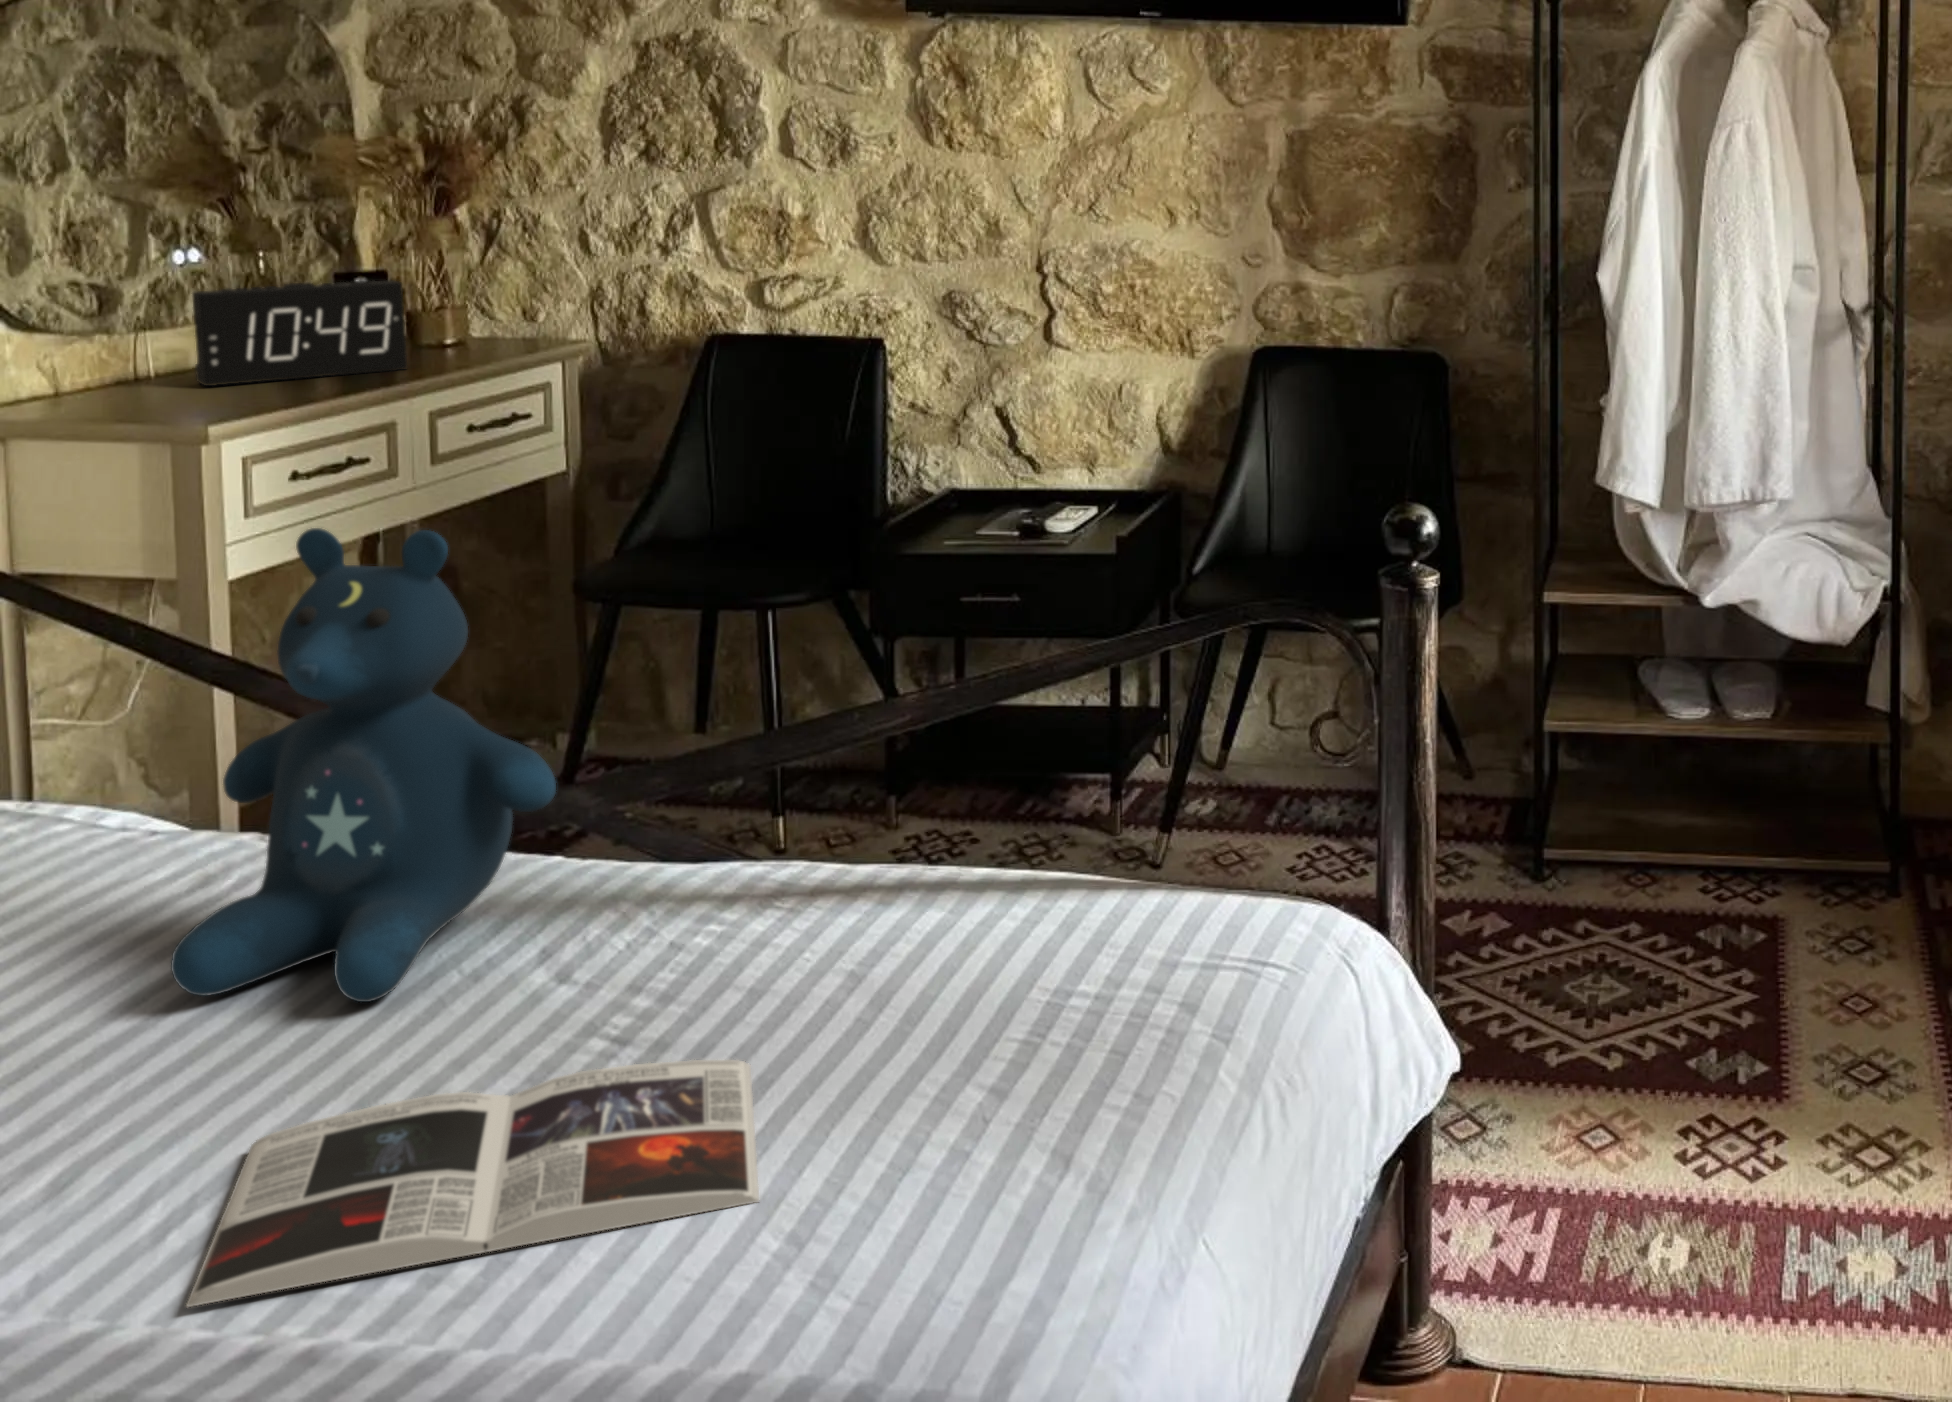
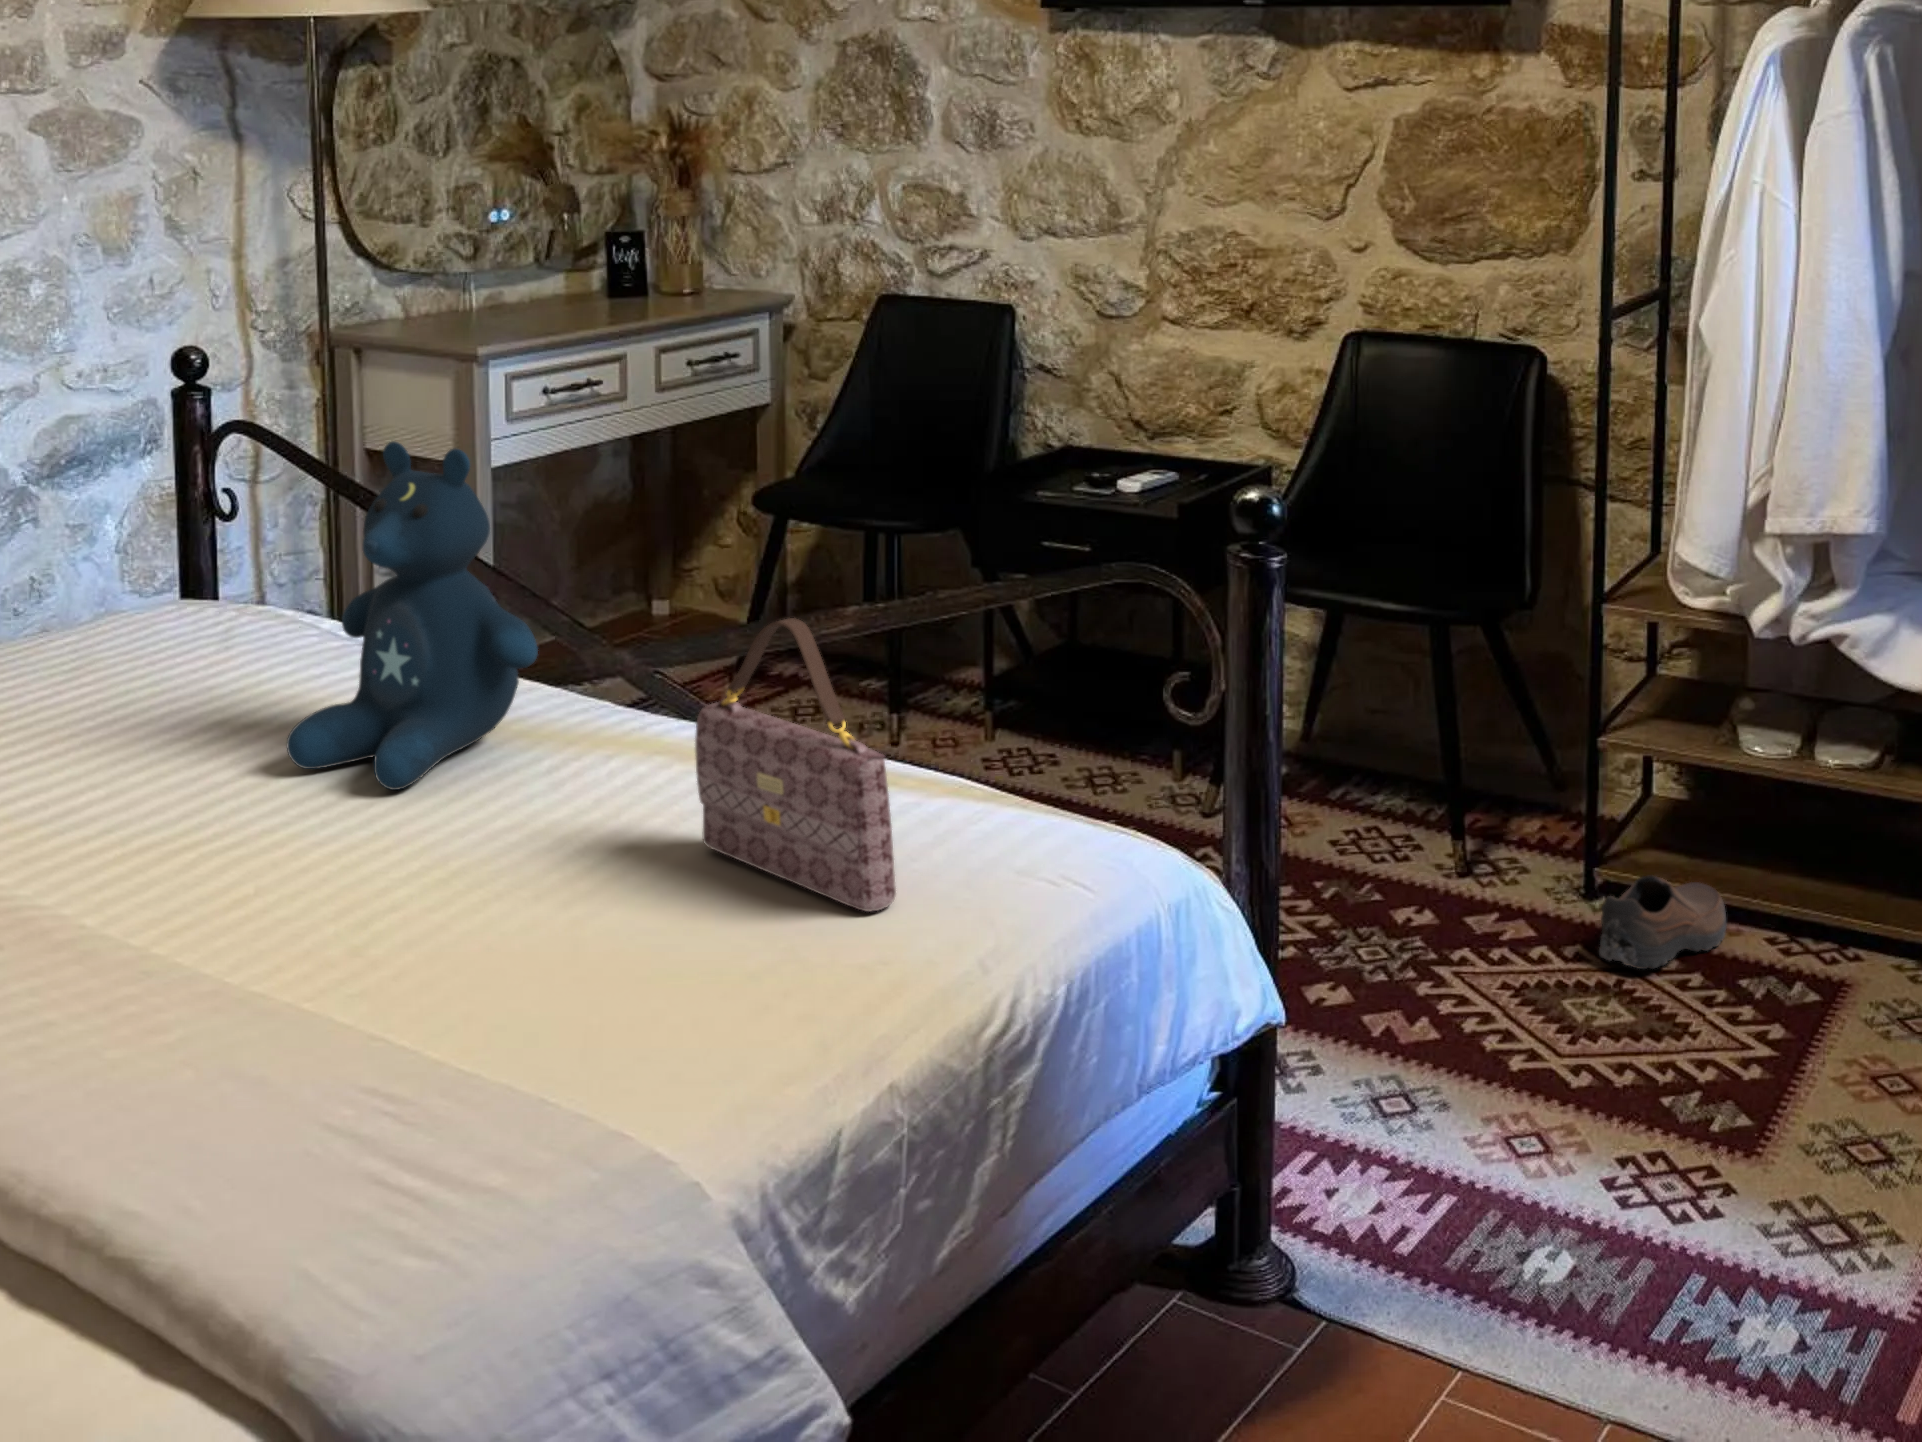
alarm clock: present [193,280,407,386] -> none [487,242,637,323]
handbag: none [862,697,1157,1038] -> present [695,618,896,912]
shoe: none [1576,854,1668,945] -> present [1599,876,1726,969]
magazine: present [187,1060,759,1307] -> none [192,856,597,970]

